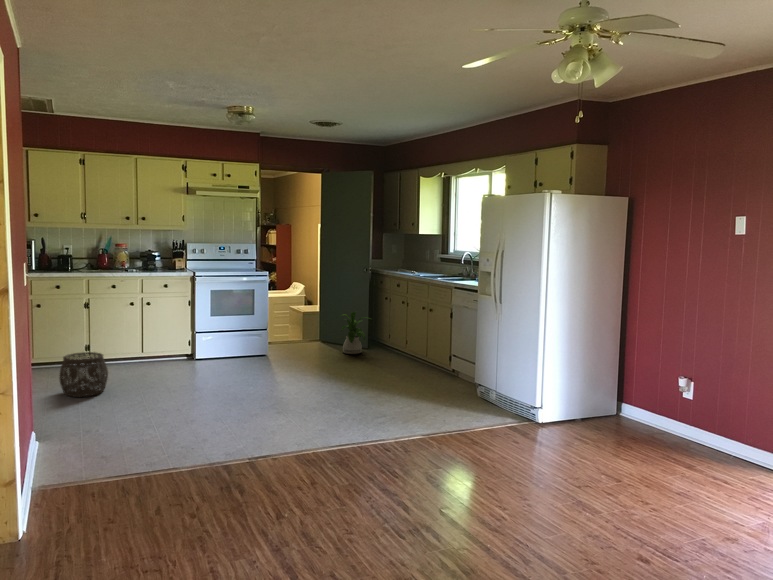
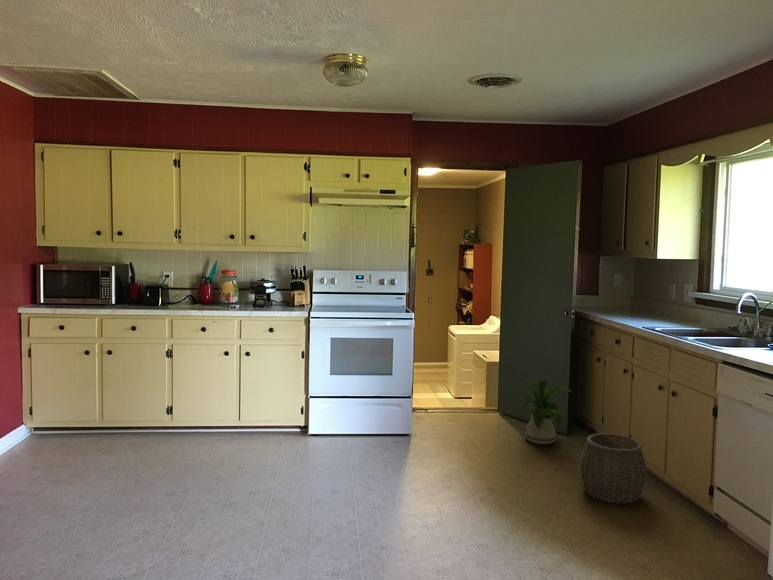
woven basket: present [59,352,108,397] -> present [579,433,647,504]

